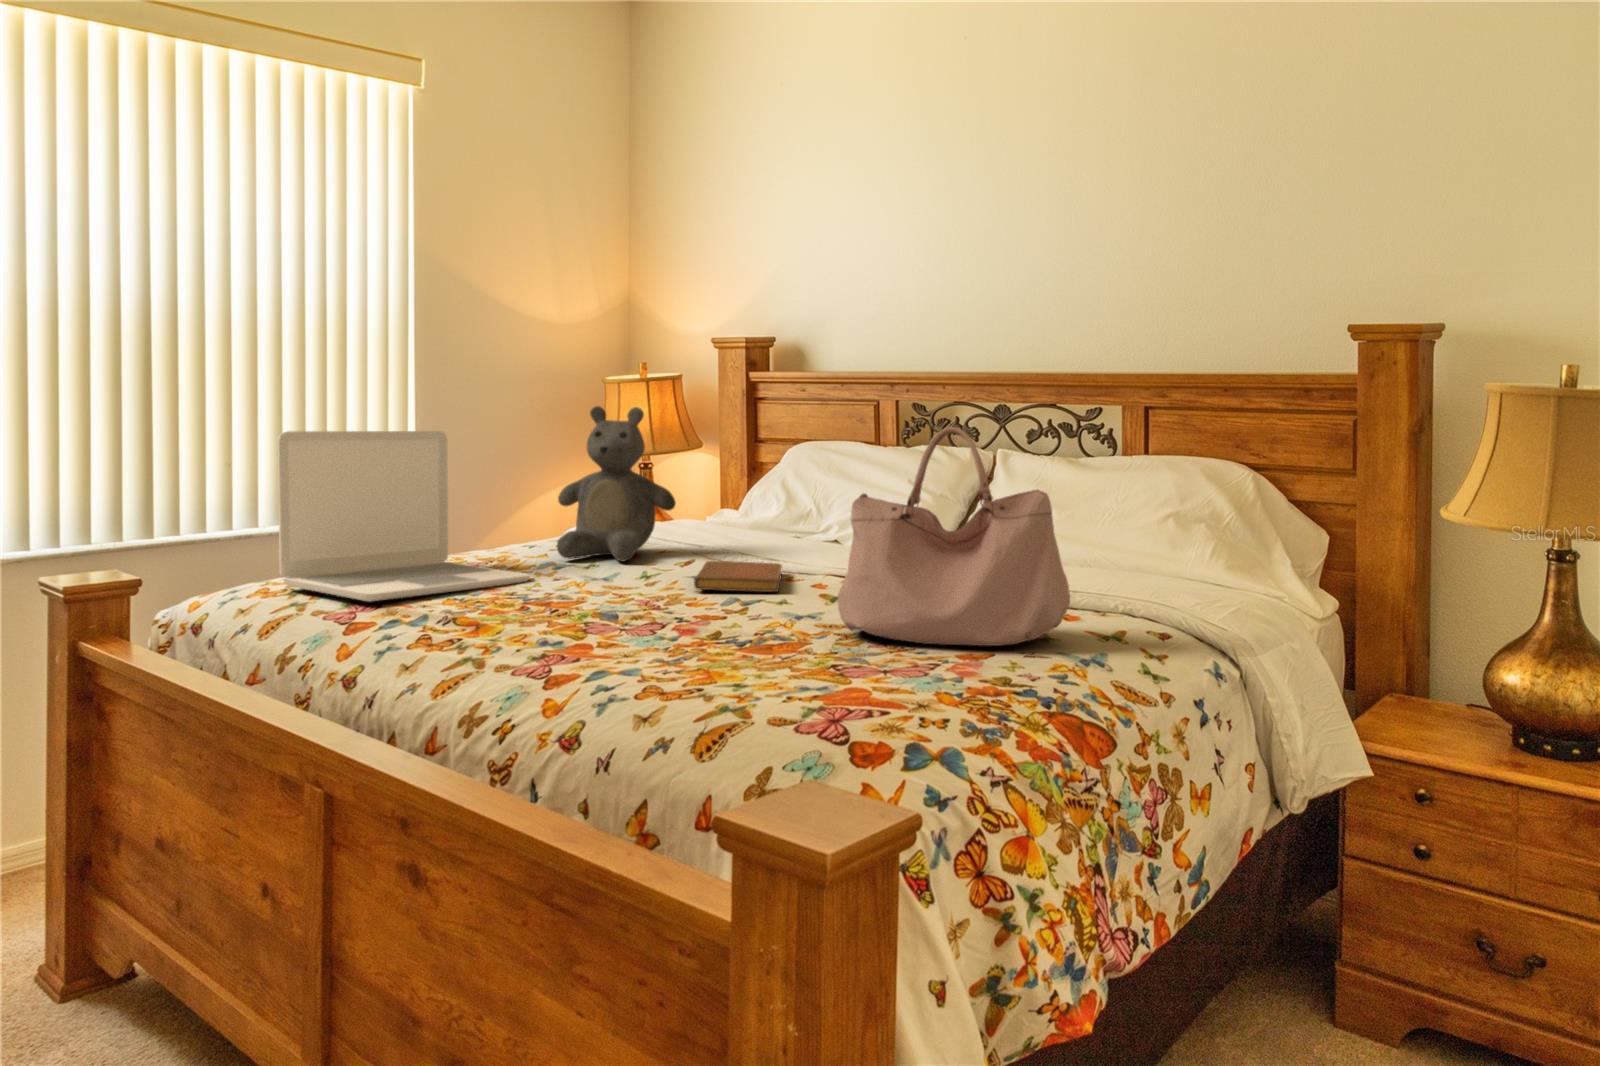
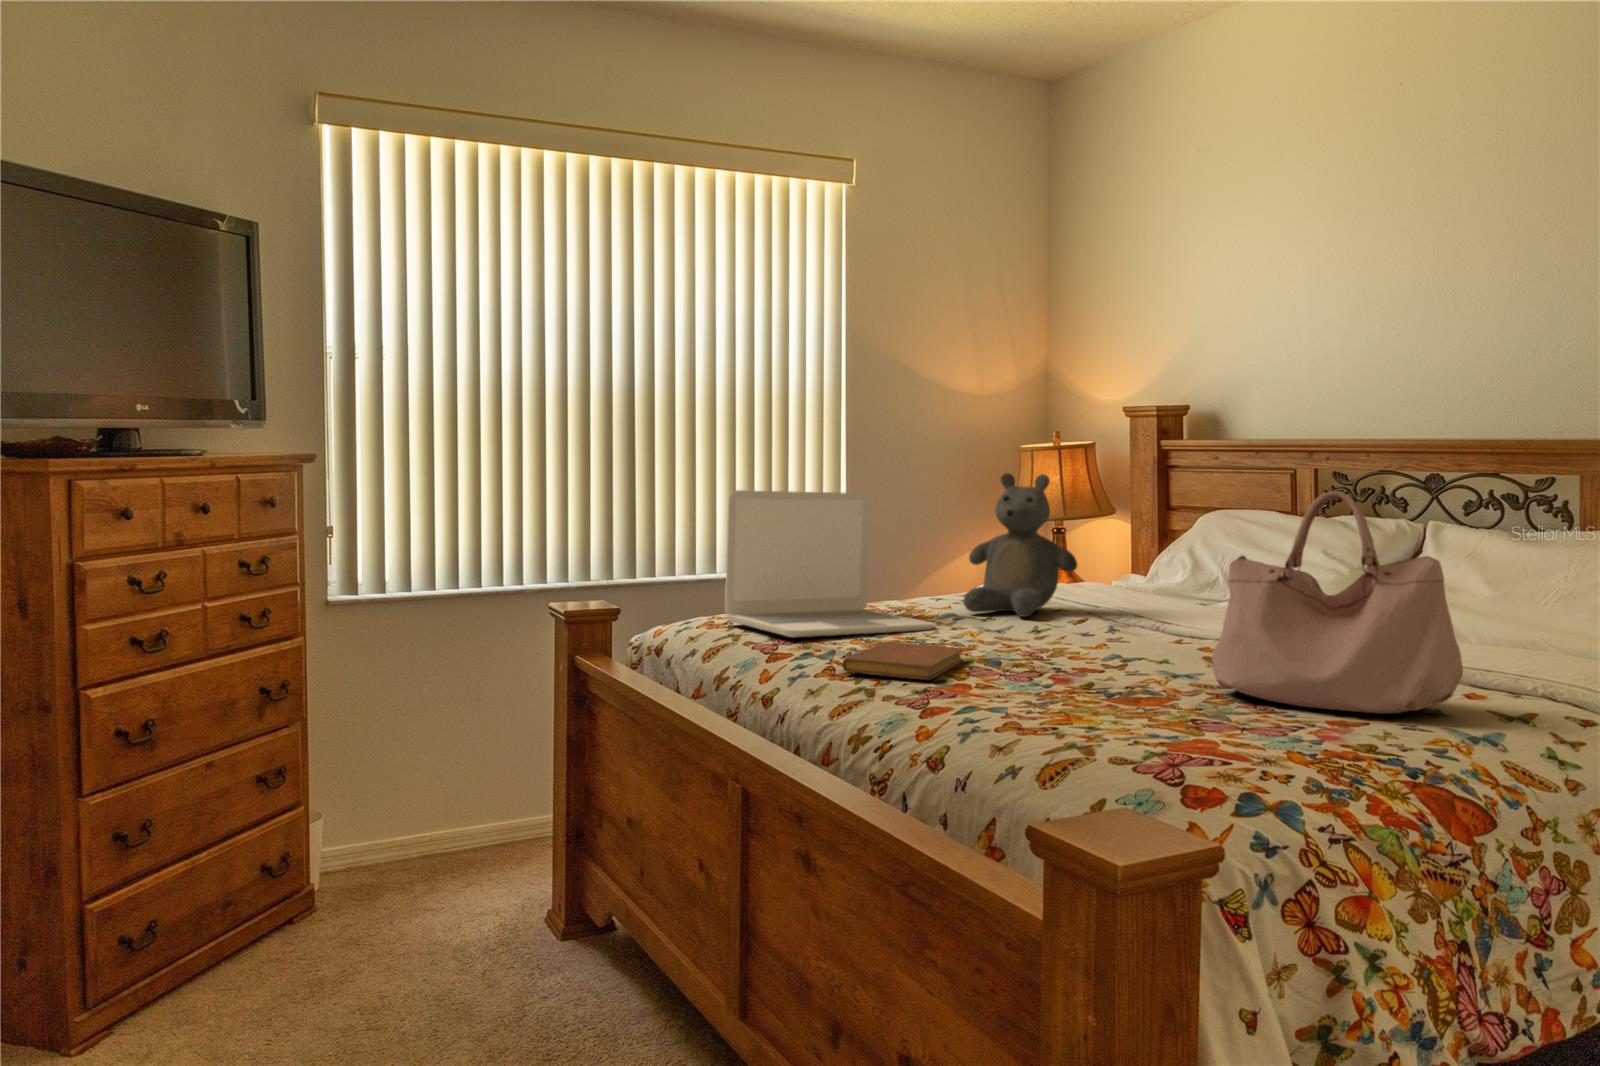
notebook: present [694,561,782,592] -> present [842,642,963,680]

